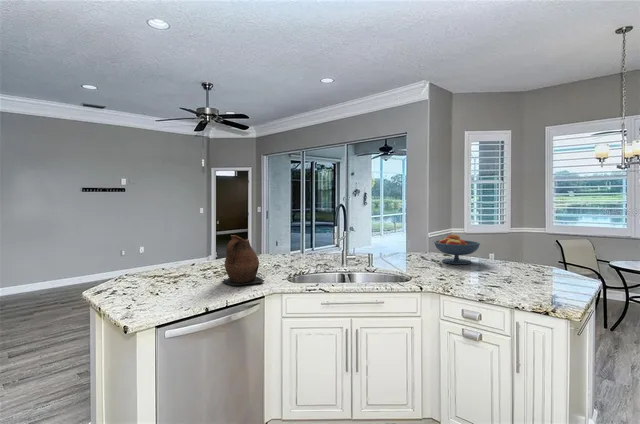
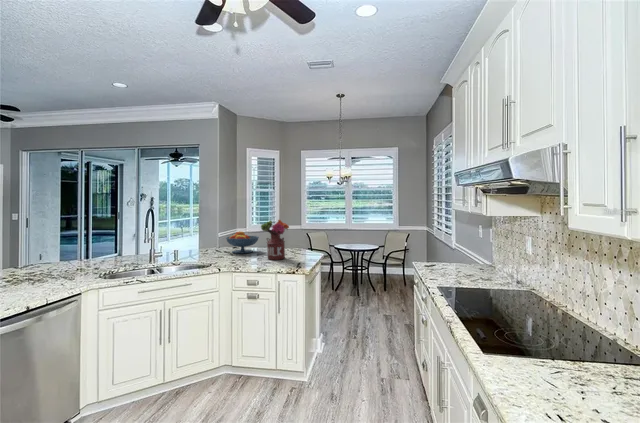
flower arrangement: none [483,220,530,281] -> present [261,220,289,260]
ceramic pitcher: present [223,235,264,285] -> none [25,239,78,287]

